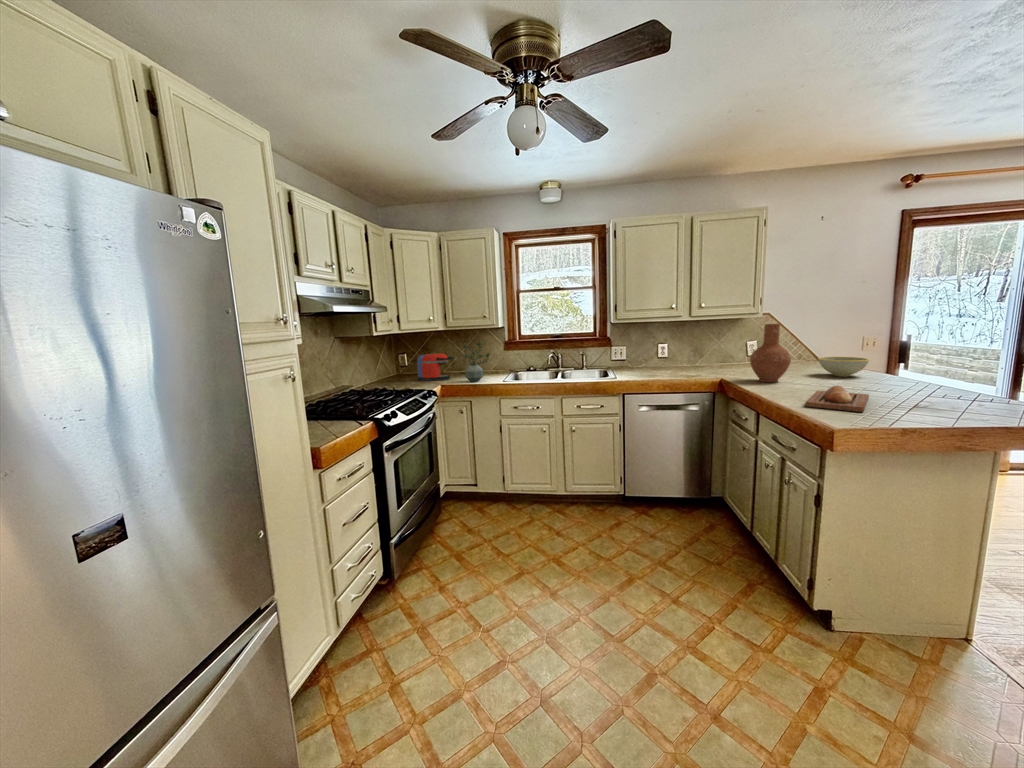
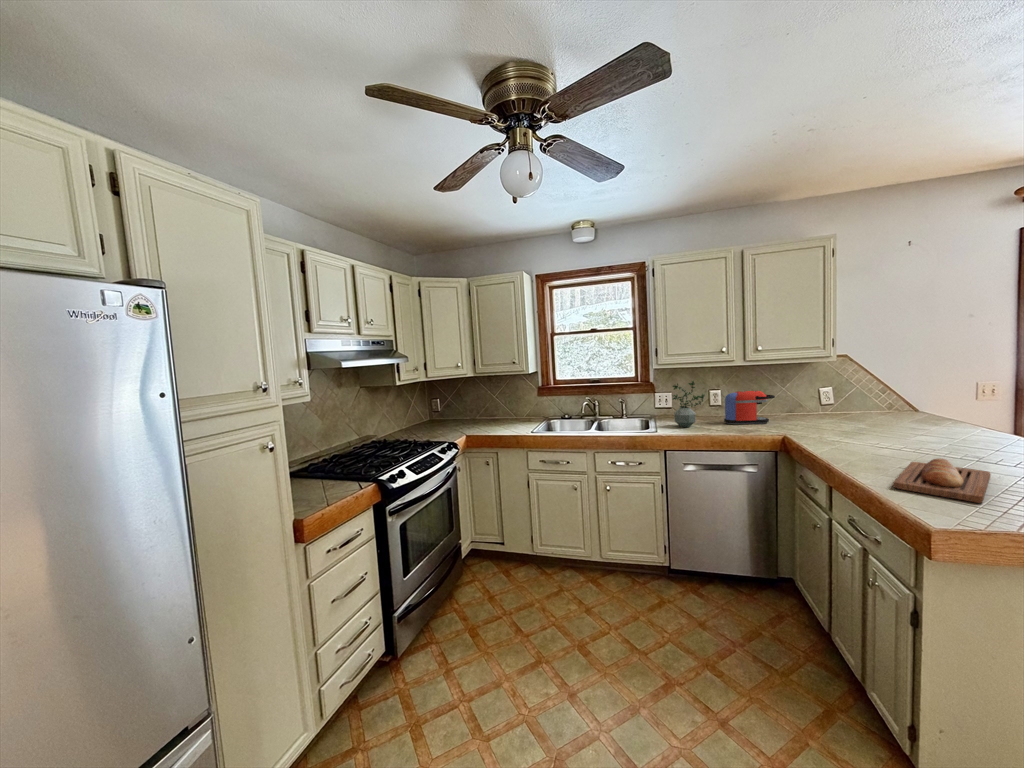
vase: present [750,324,791,382] -> none [819,372,874,443]
potted plant: present [463,341,490,382] -> present [673,381,705,427]
coffee maker: present [417,354,454,381] -> present [724,391,775,424]
bowl: present [818,357,869,377] -> none [914,410,988,436]

